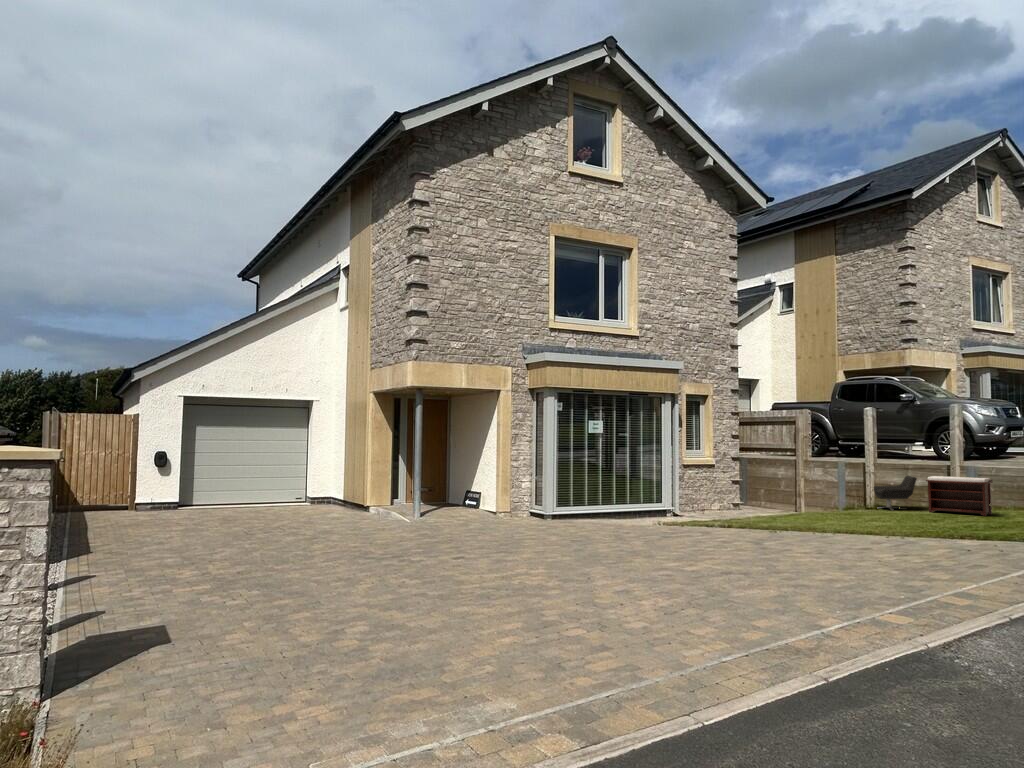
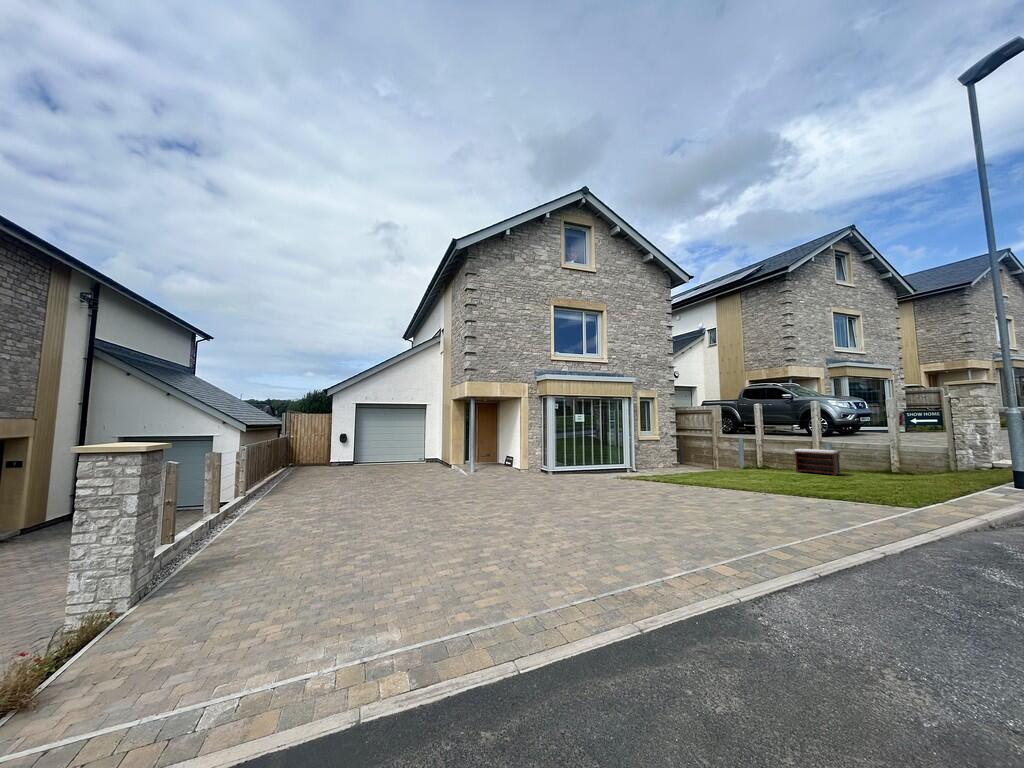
lounge chair: present [874,476,917,510] -> none [757,448,788,470]

